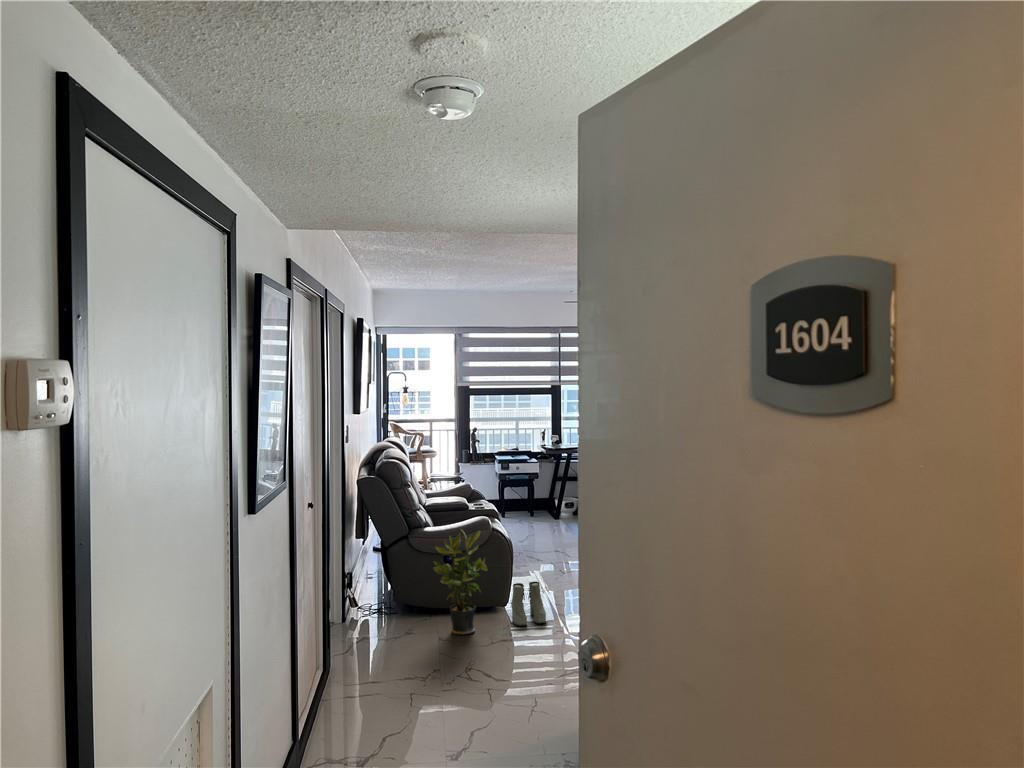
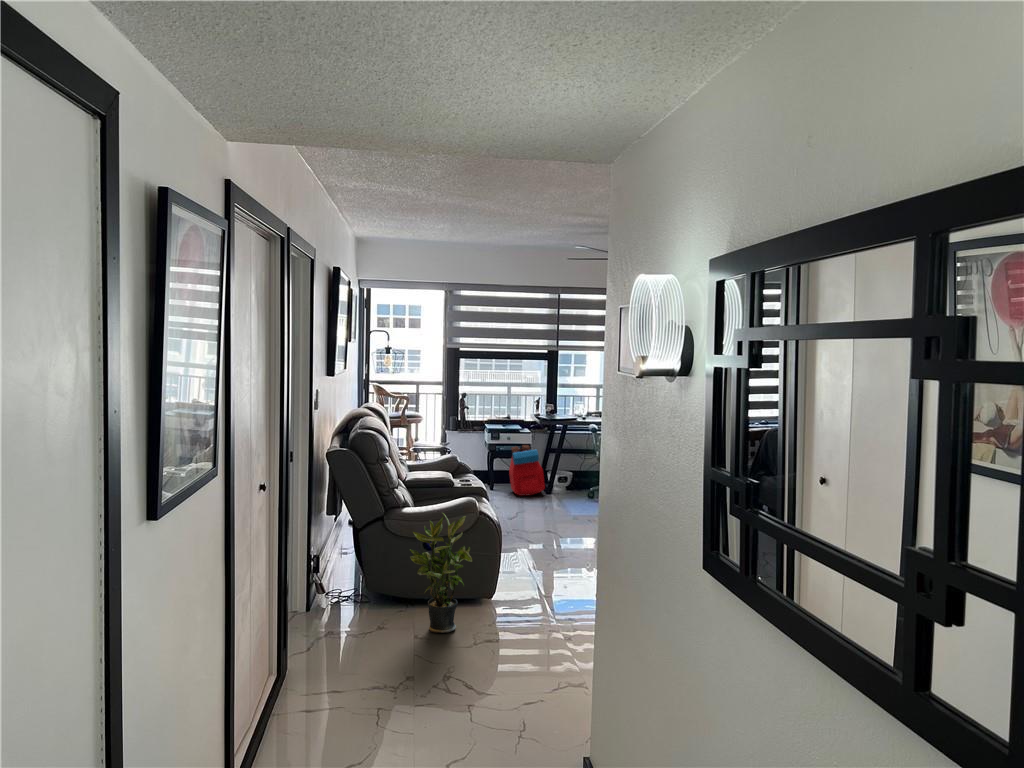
backpack: none [519,474,553,521] -> present [509,445,545,496]
boots: present [511,582,546,626] -> none [498,573,537,624]

